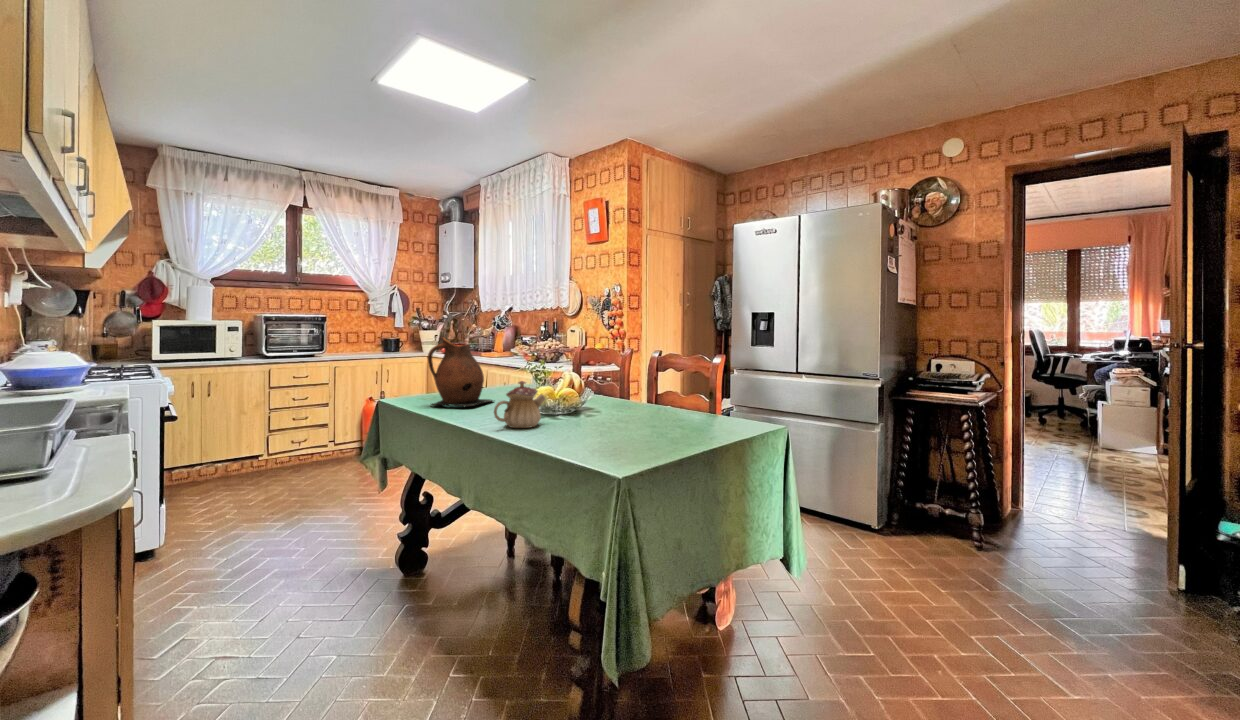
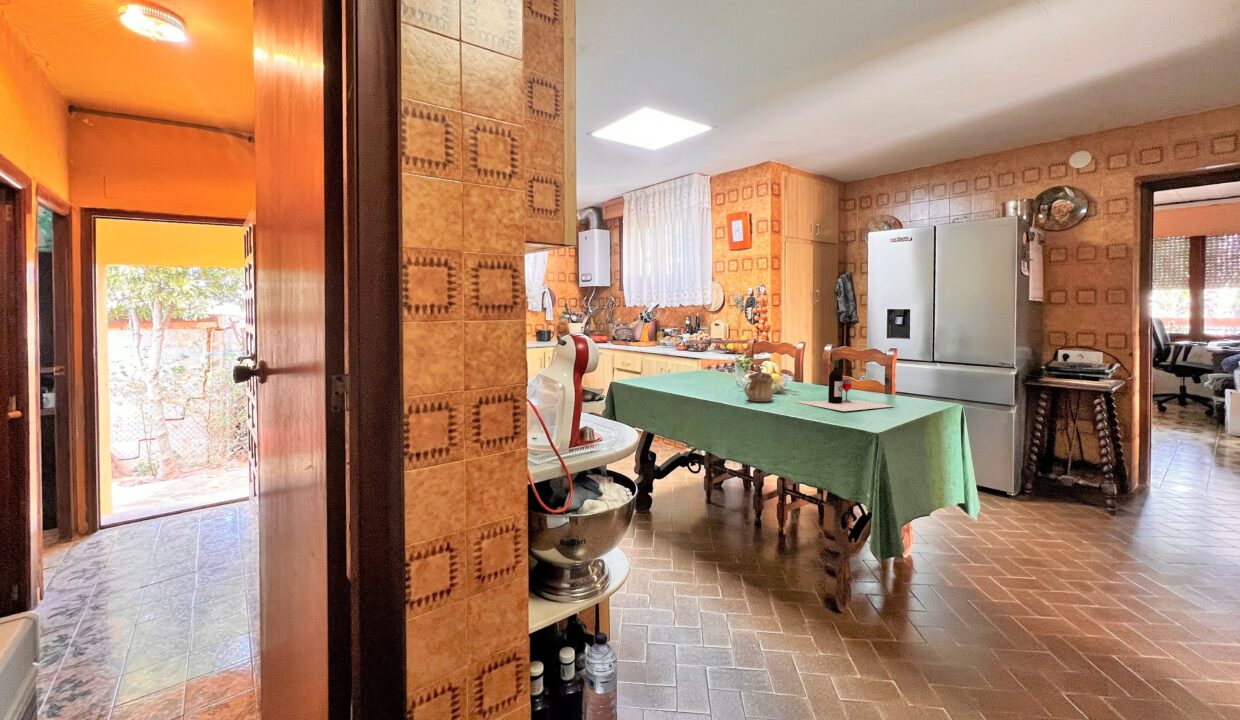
ceramic pitcher: present [428,338,493,407] -> none [663,336,708,388]
wine bottle: none [565,370,692,443] -> present [797,360,893,411]

